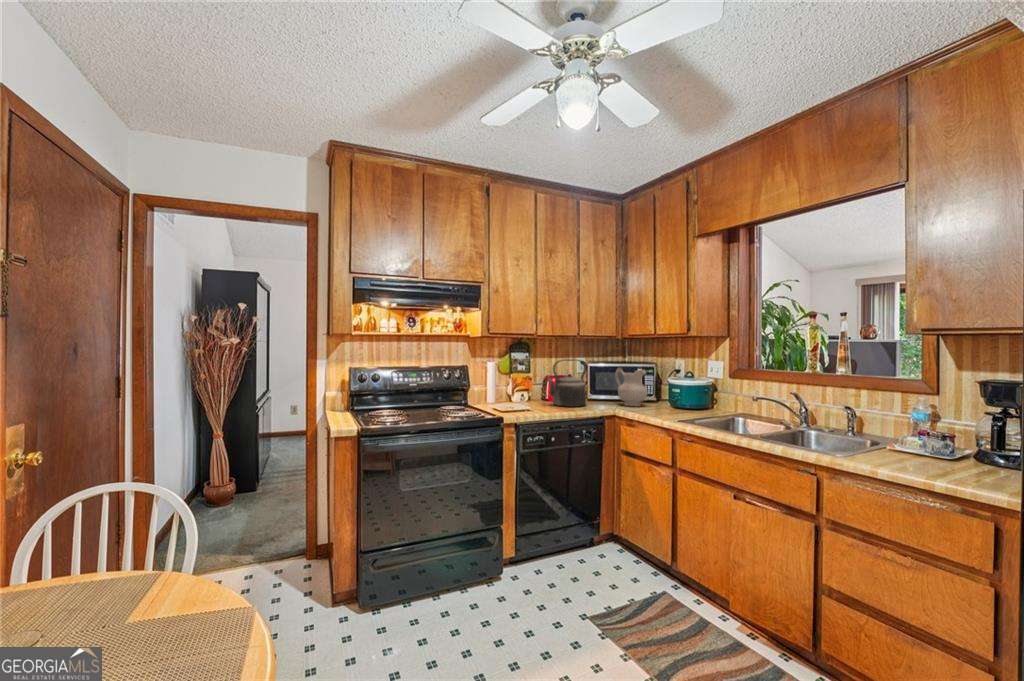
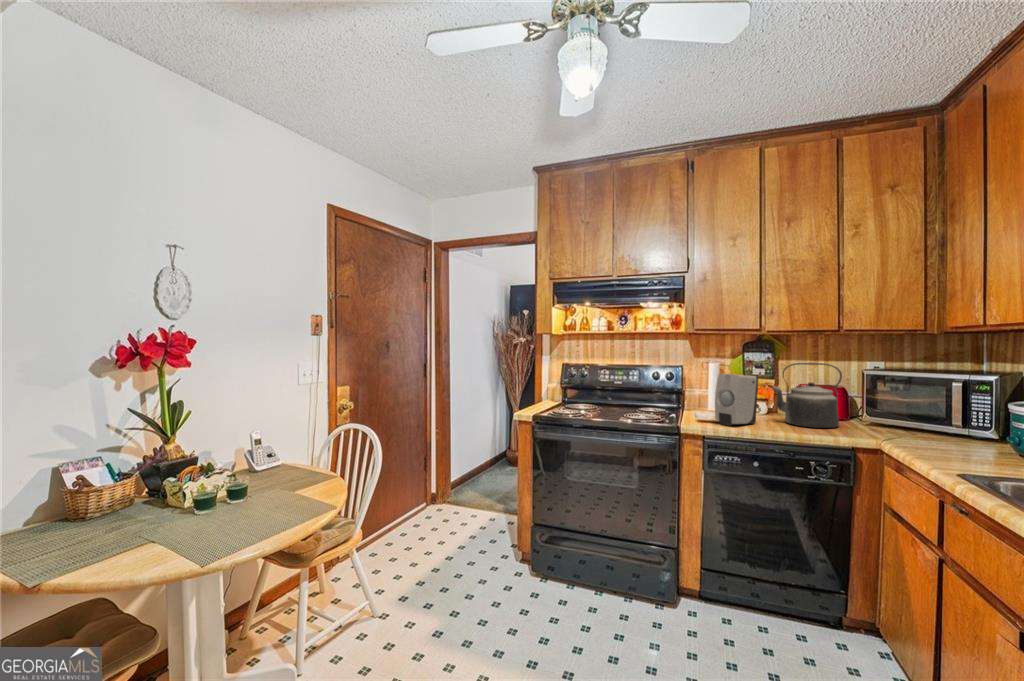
ceramic pitcher: present [615,368,647,406] -> none [897,378,960,442]
soap dispenser: none [519,370,543,413] -> present [715,374,758,426]

